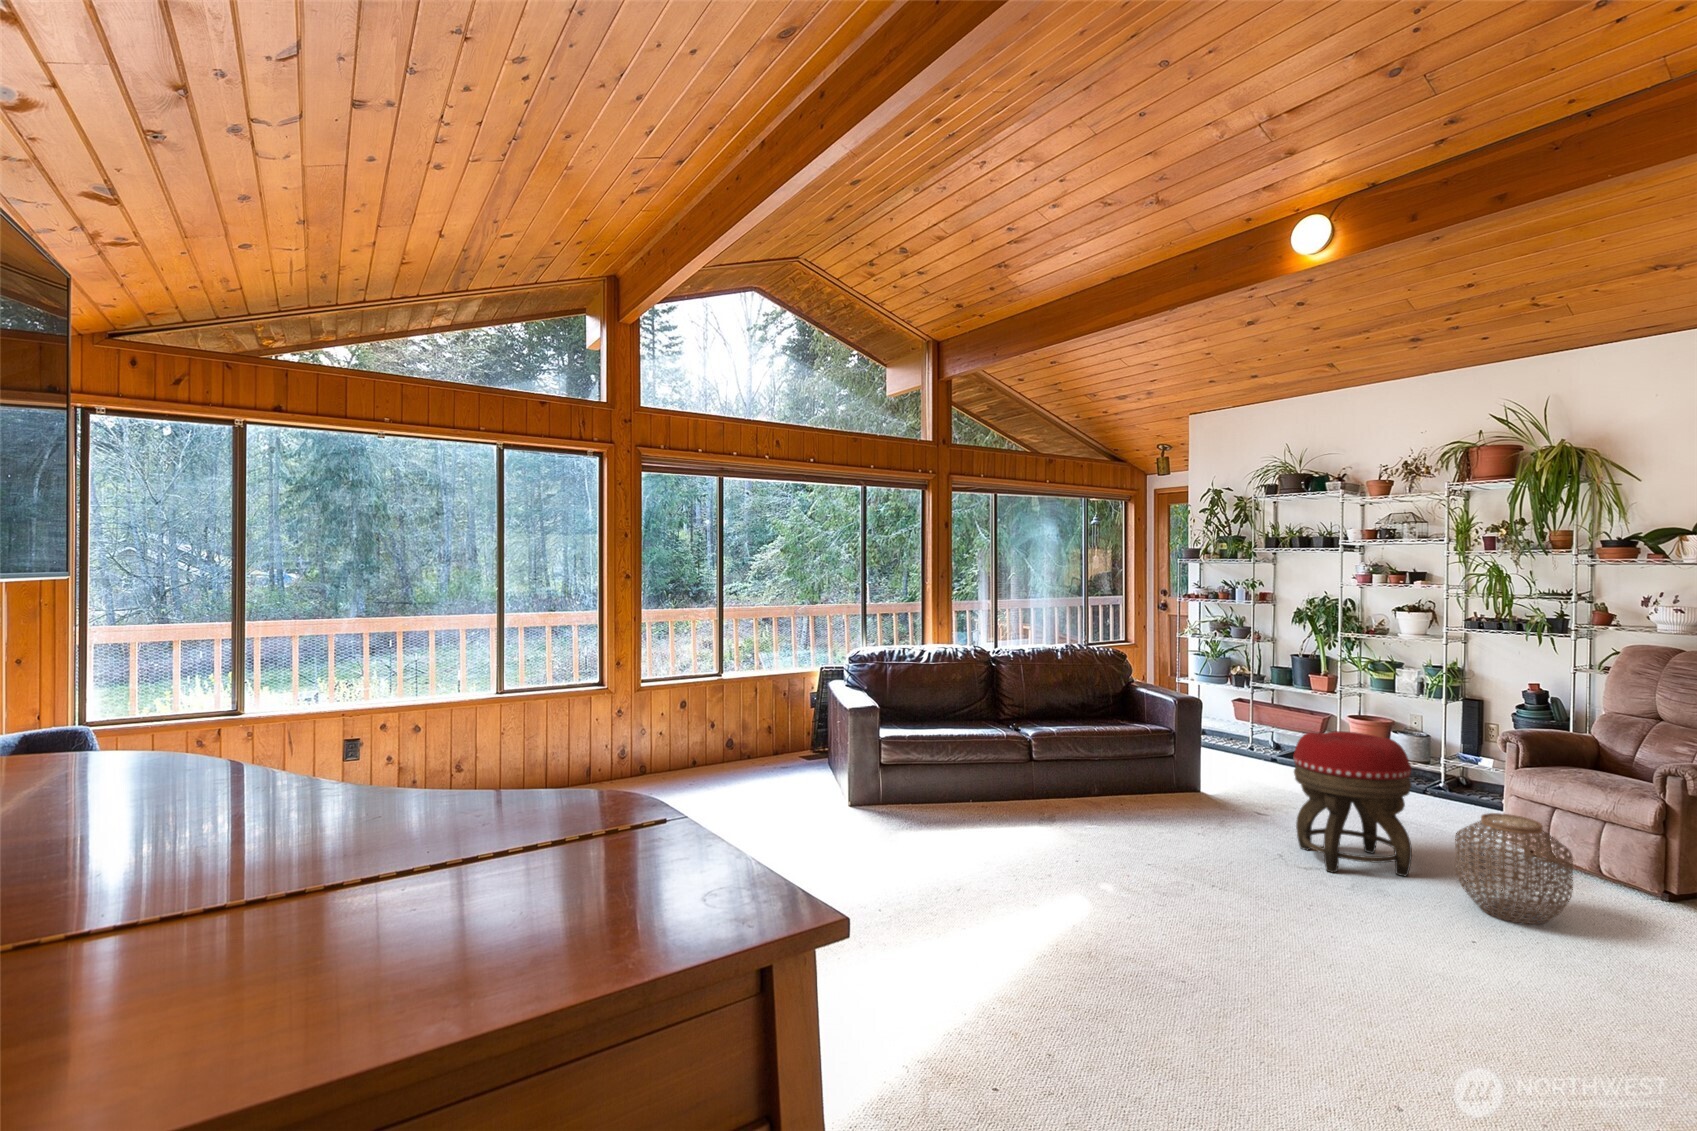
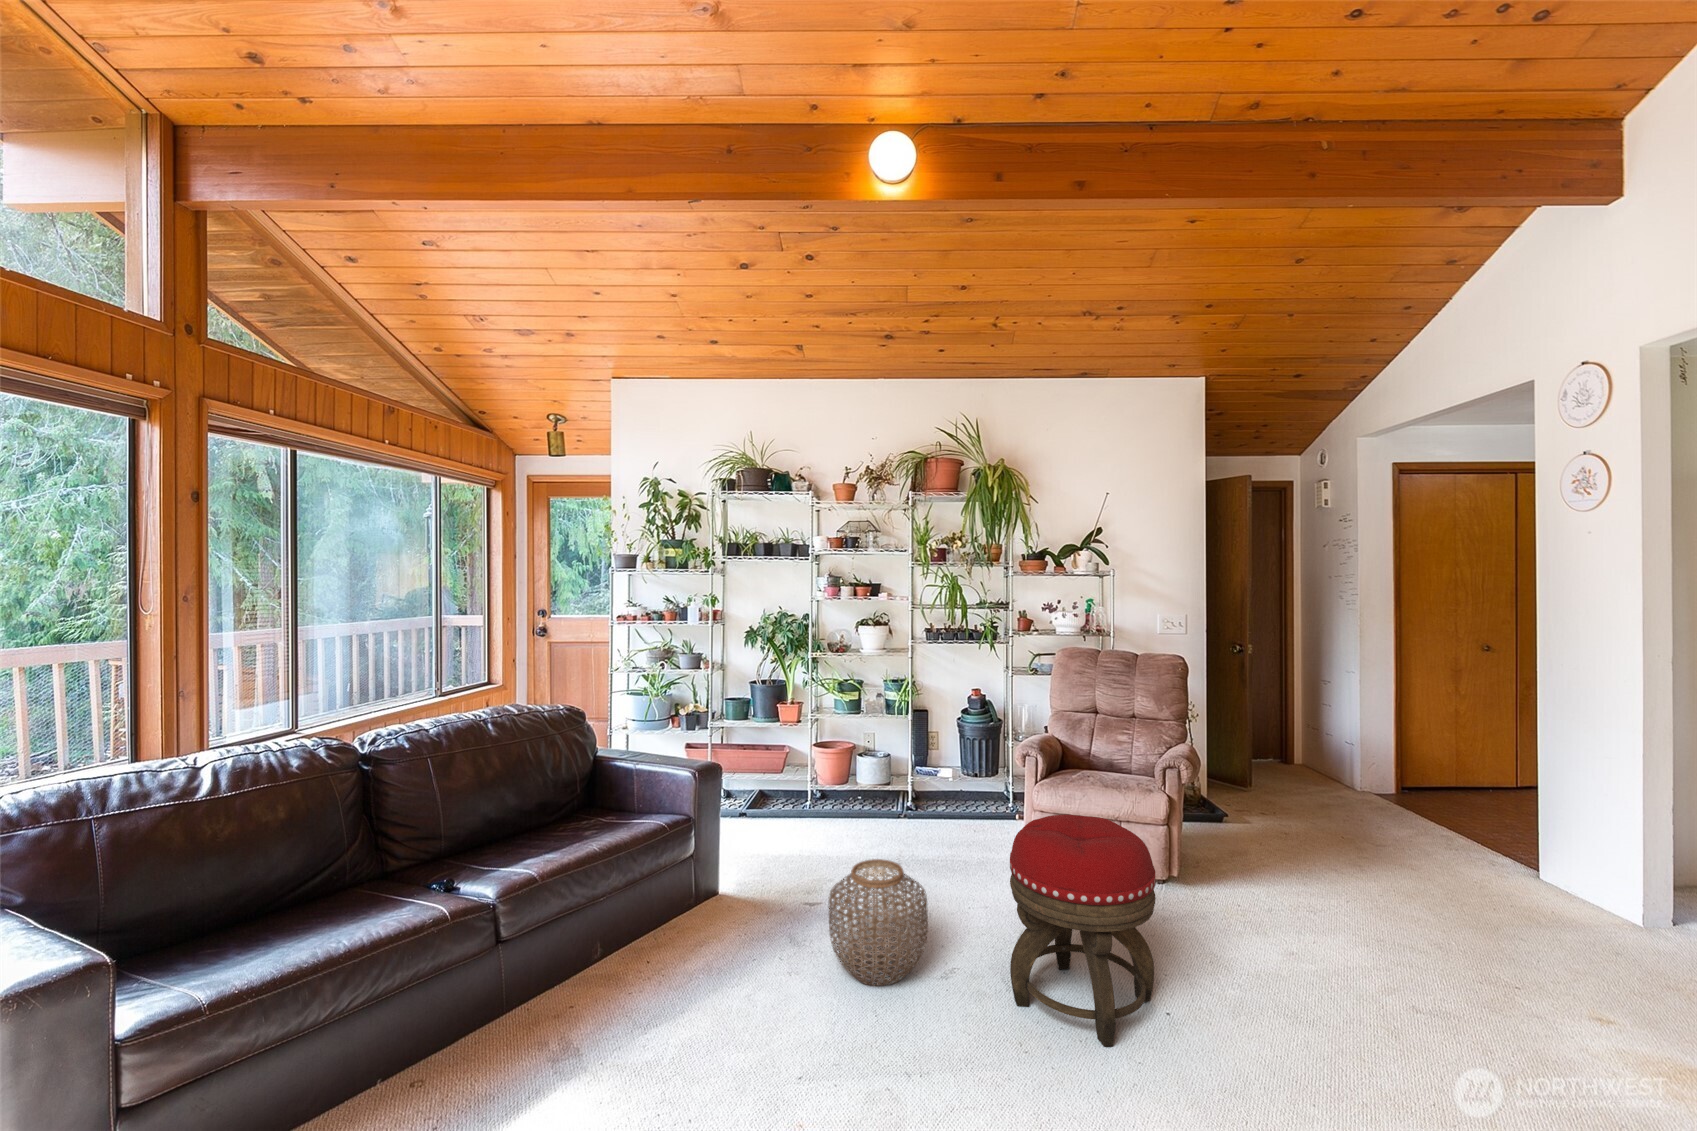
woven basket: present [1455,813,1573,924] -> present [829,859,928,986]

